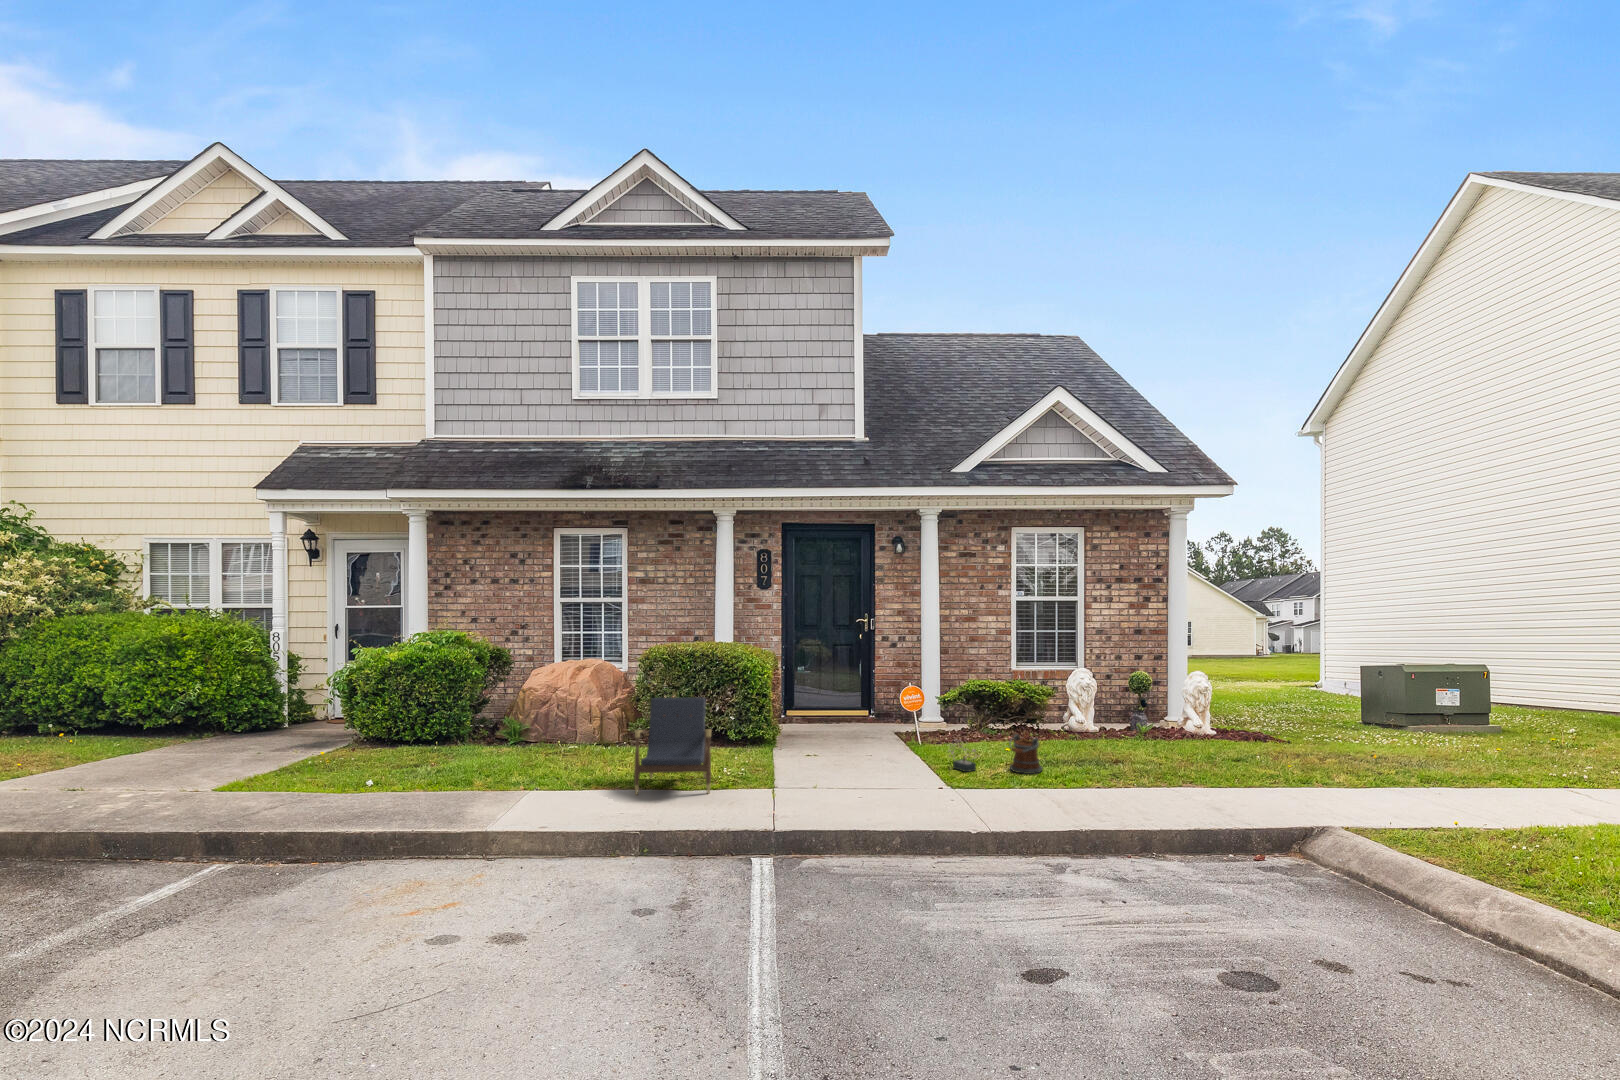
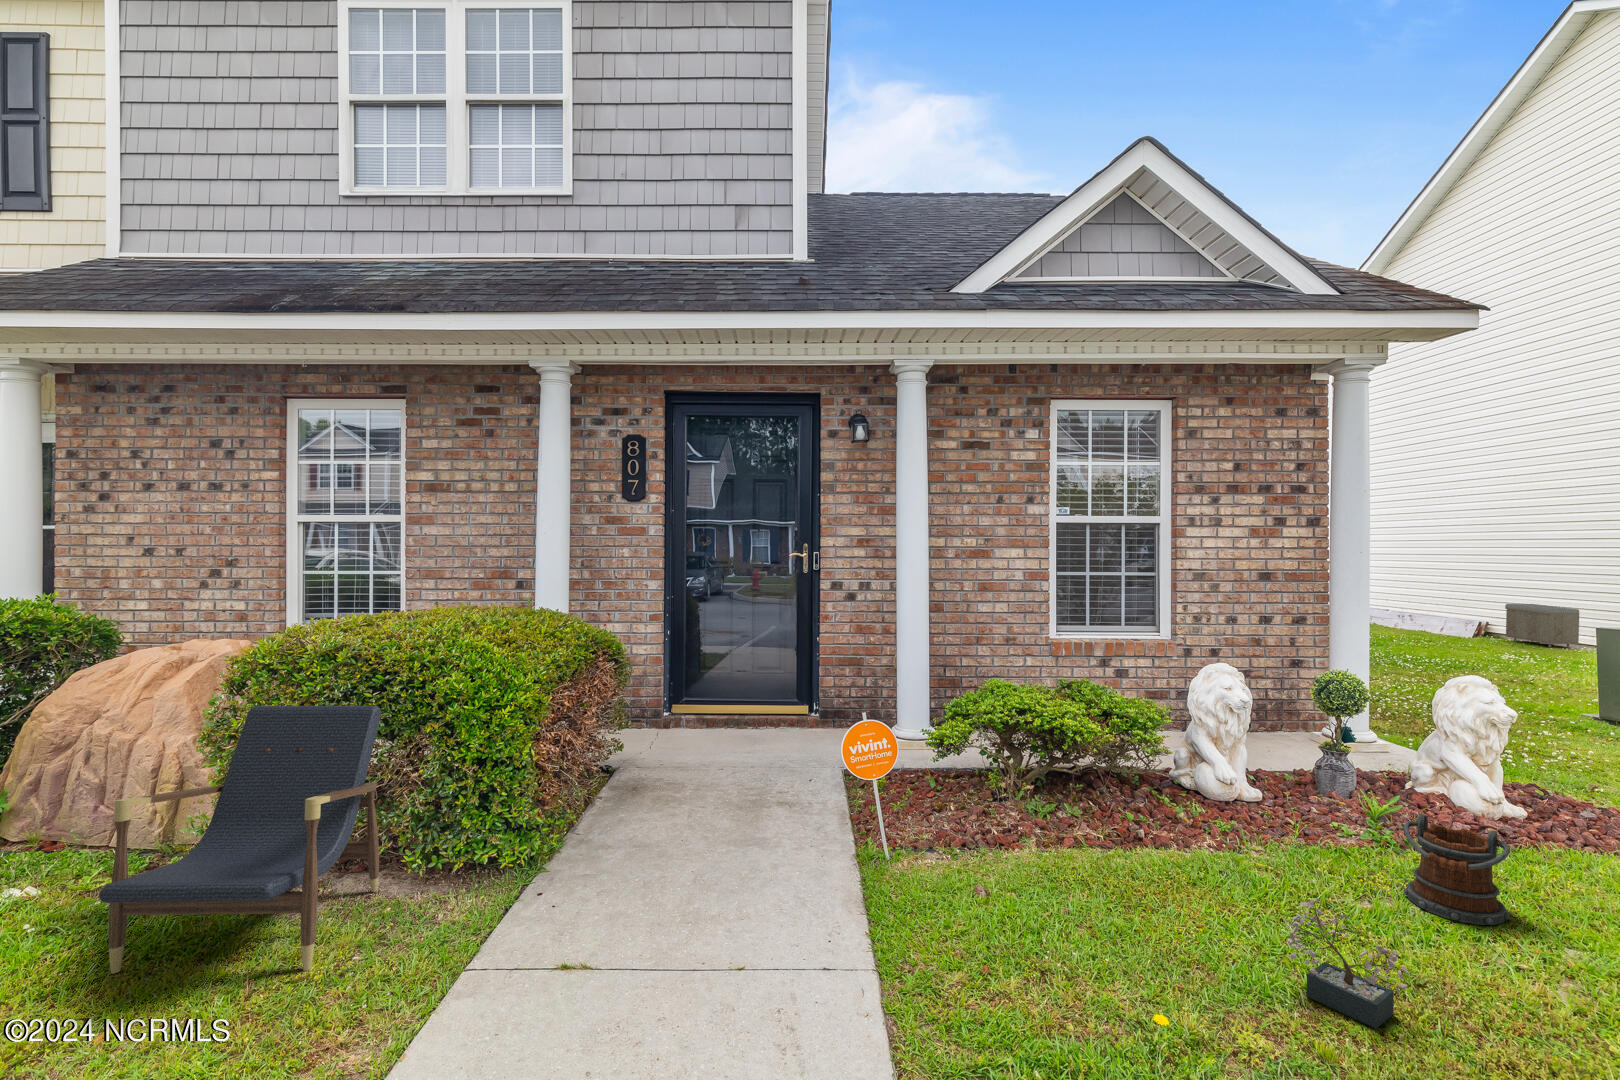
storage bench: none [1374,644,1418,677] -> present [1505,604,1579,648]
bucket: present [1009,734,1043,774] -> present [1403,813,1510,925]
decorative plant: present [949,739,977,772] -> present [1284,898,1410,1029]

